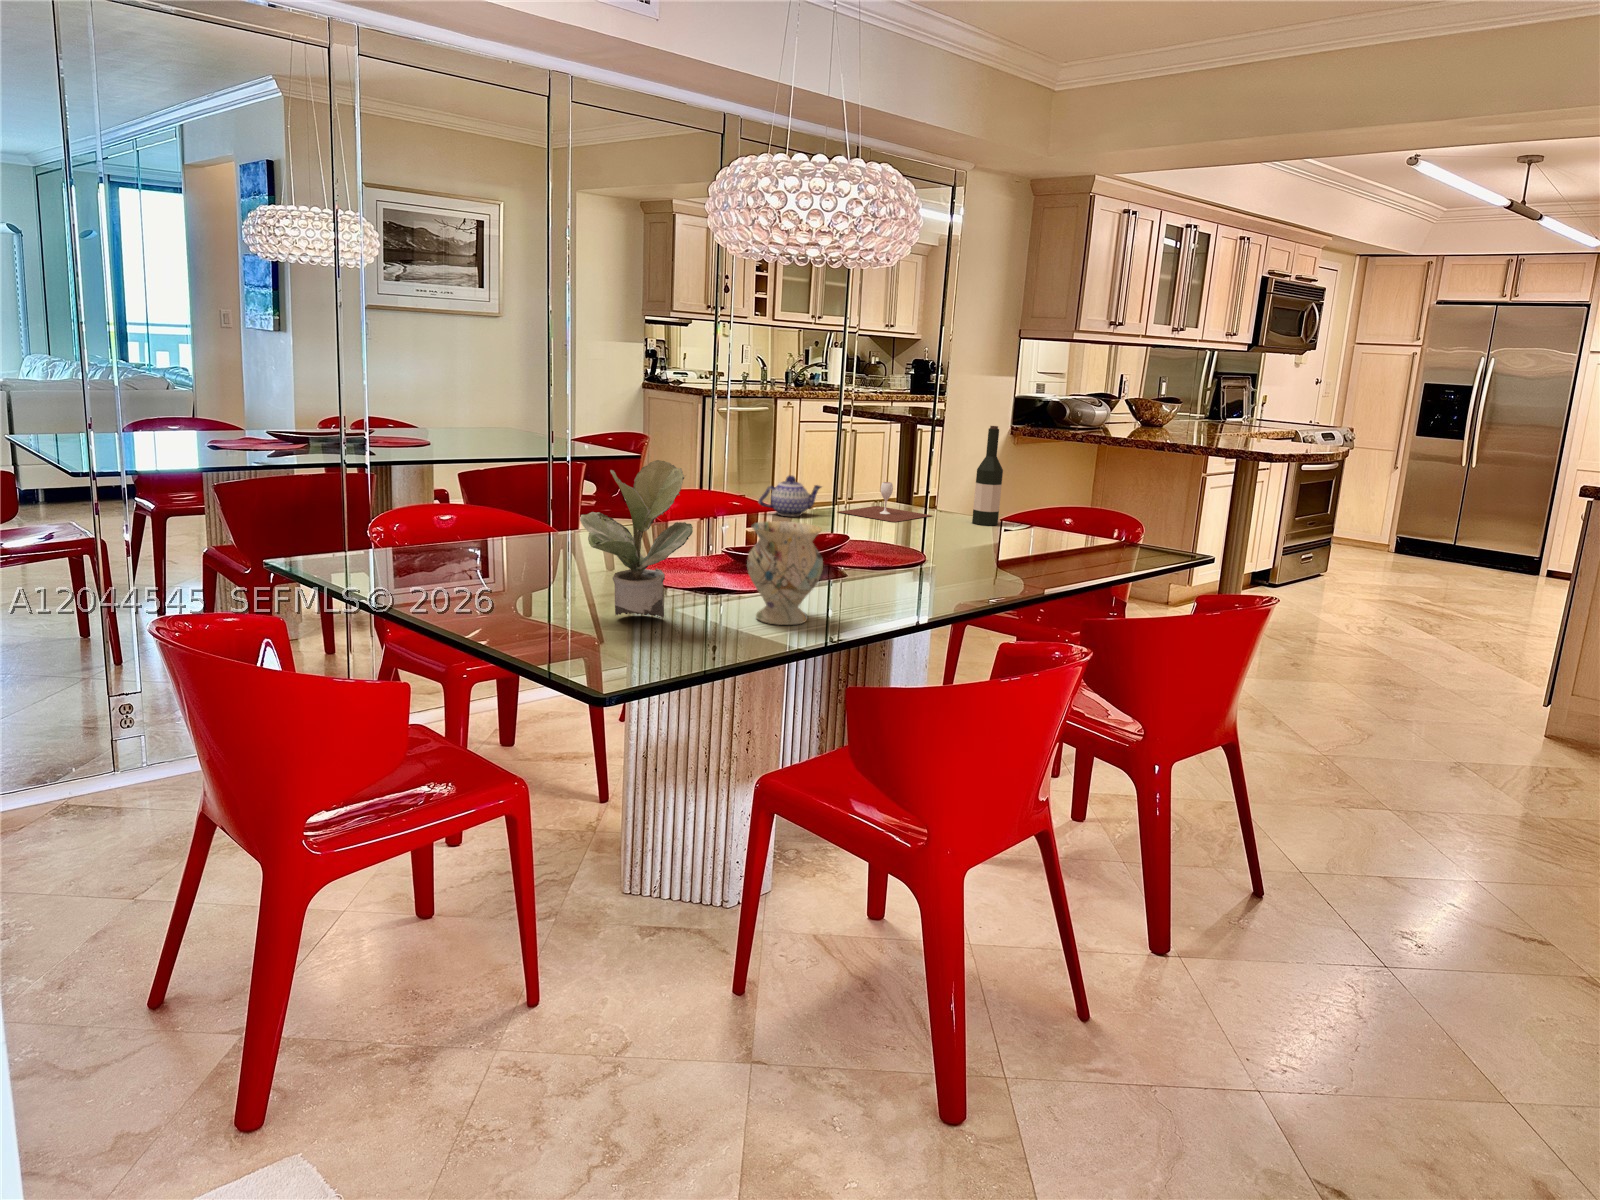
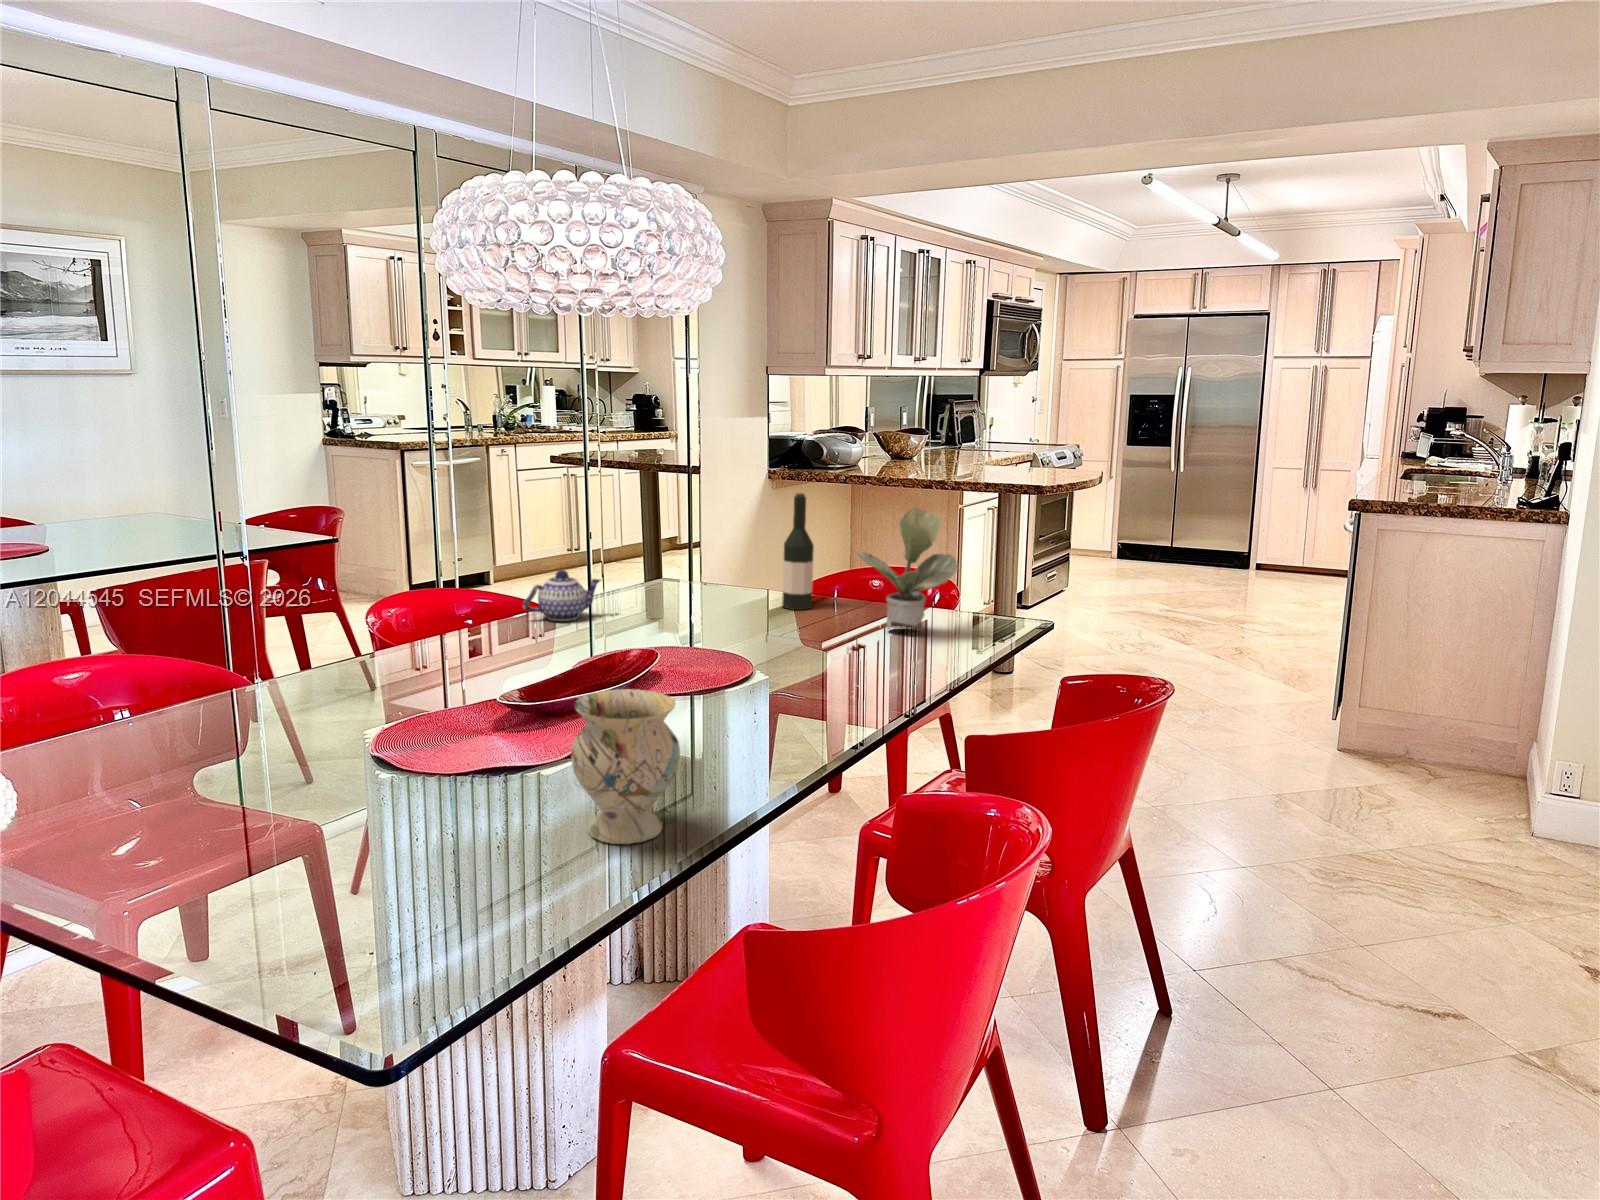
potted plant: present [580,460,693,618] -> present [857,508,958,629]
wine glass: present [839,482,932,522] -> none [619,566,733,617]

